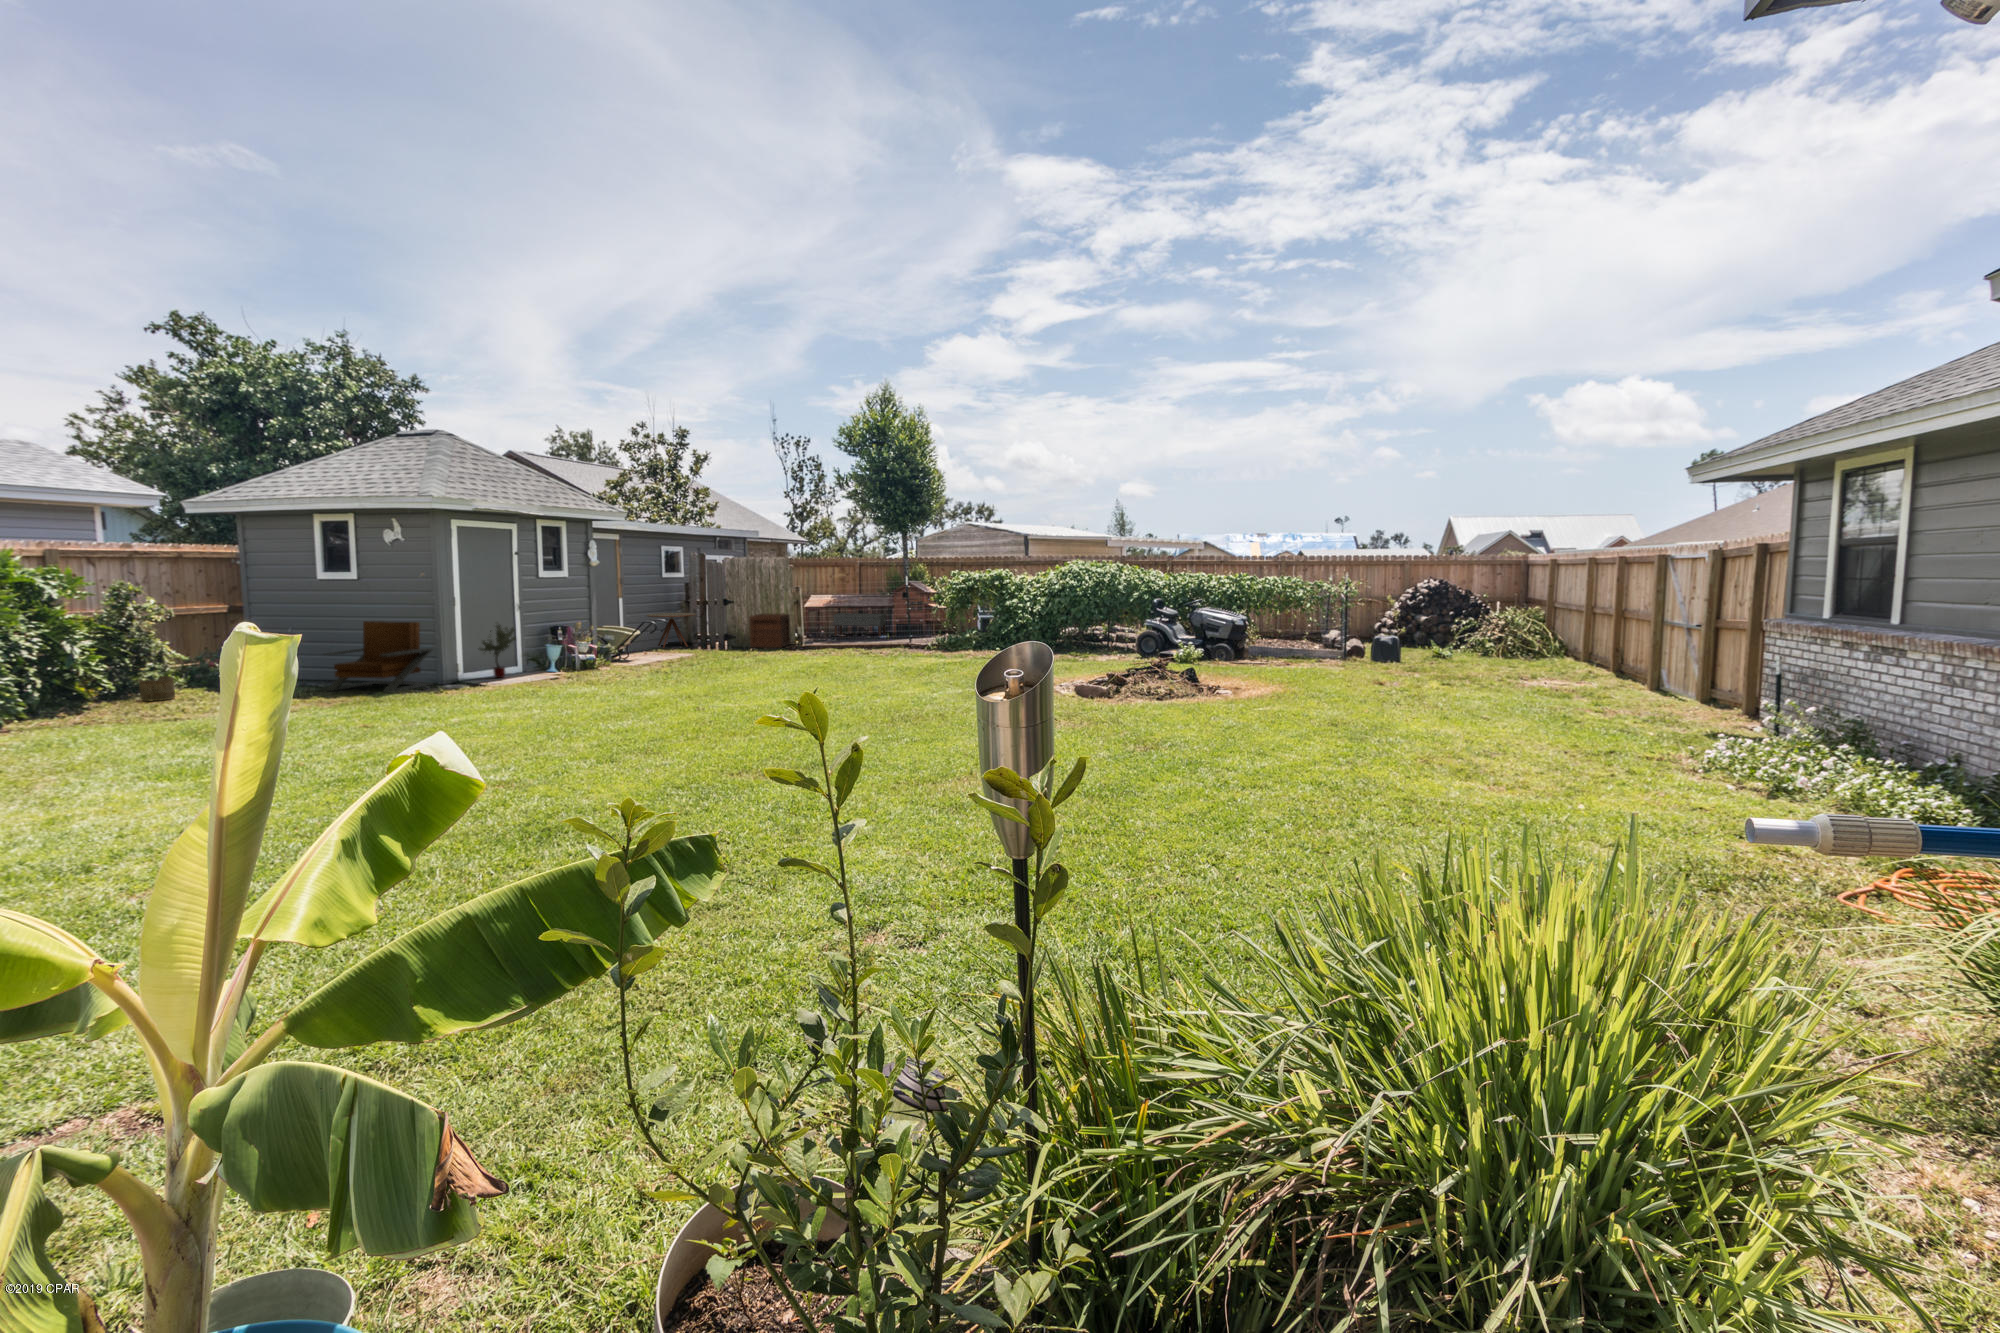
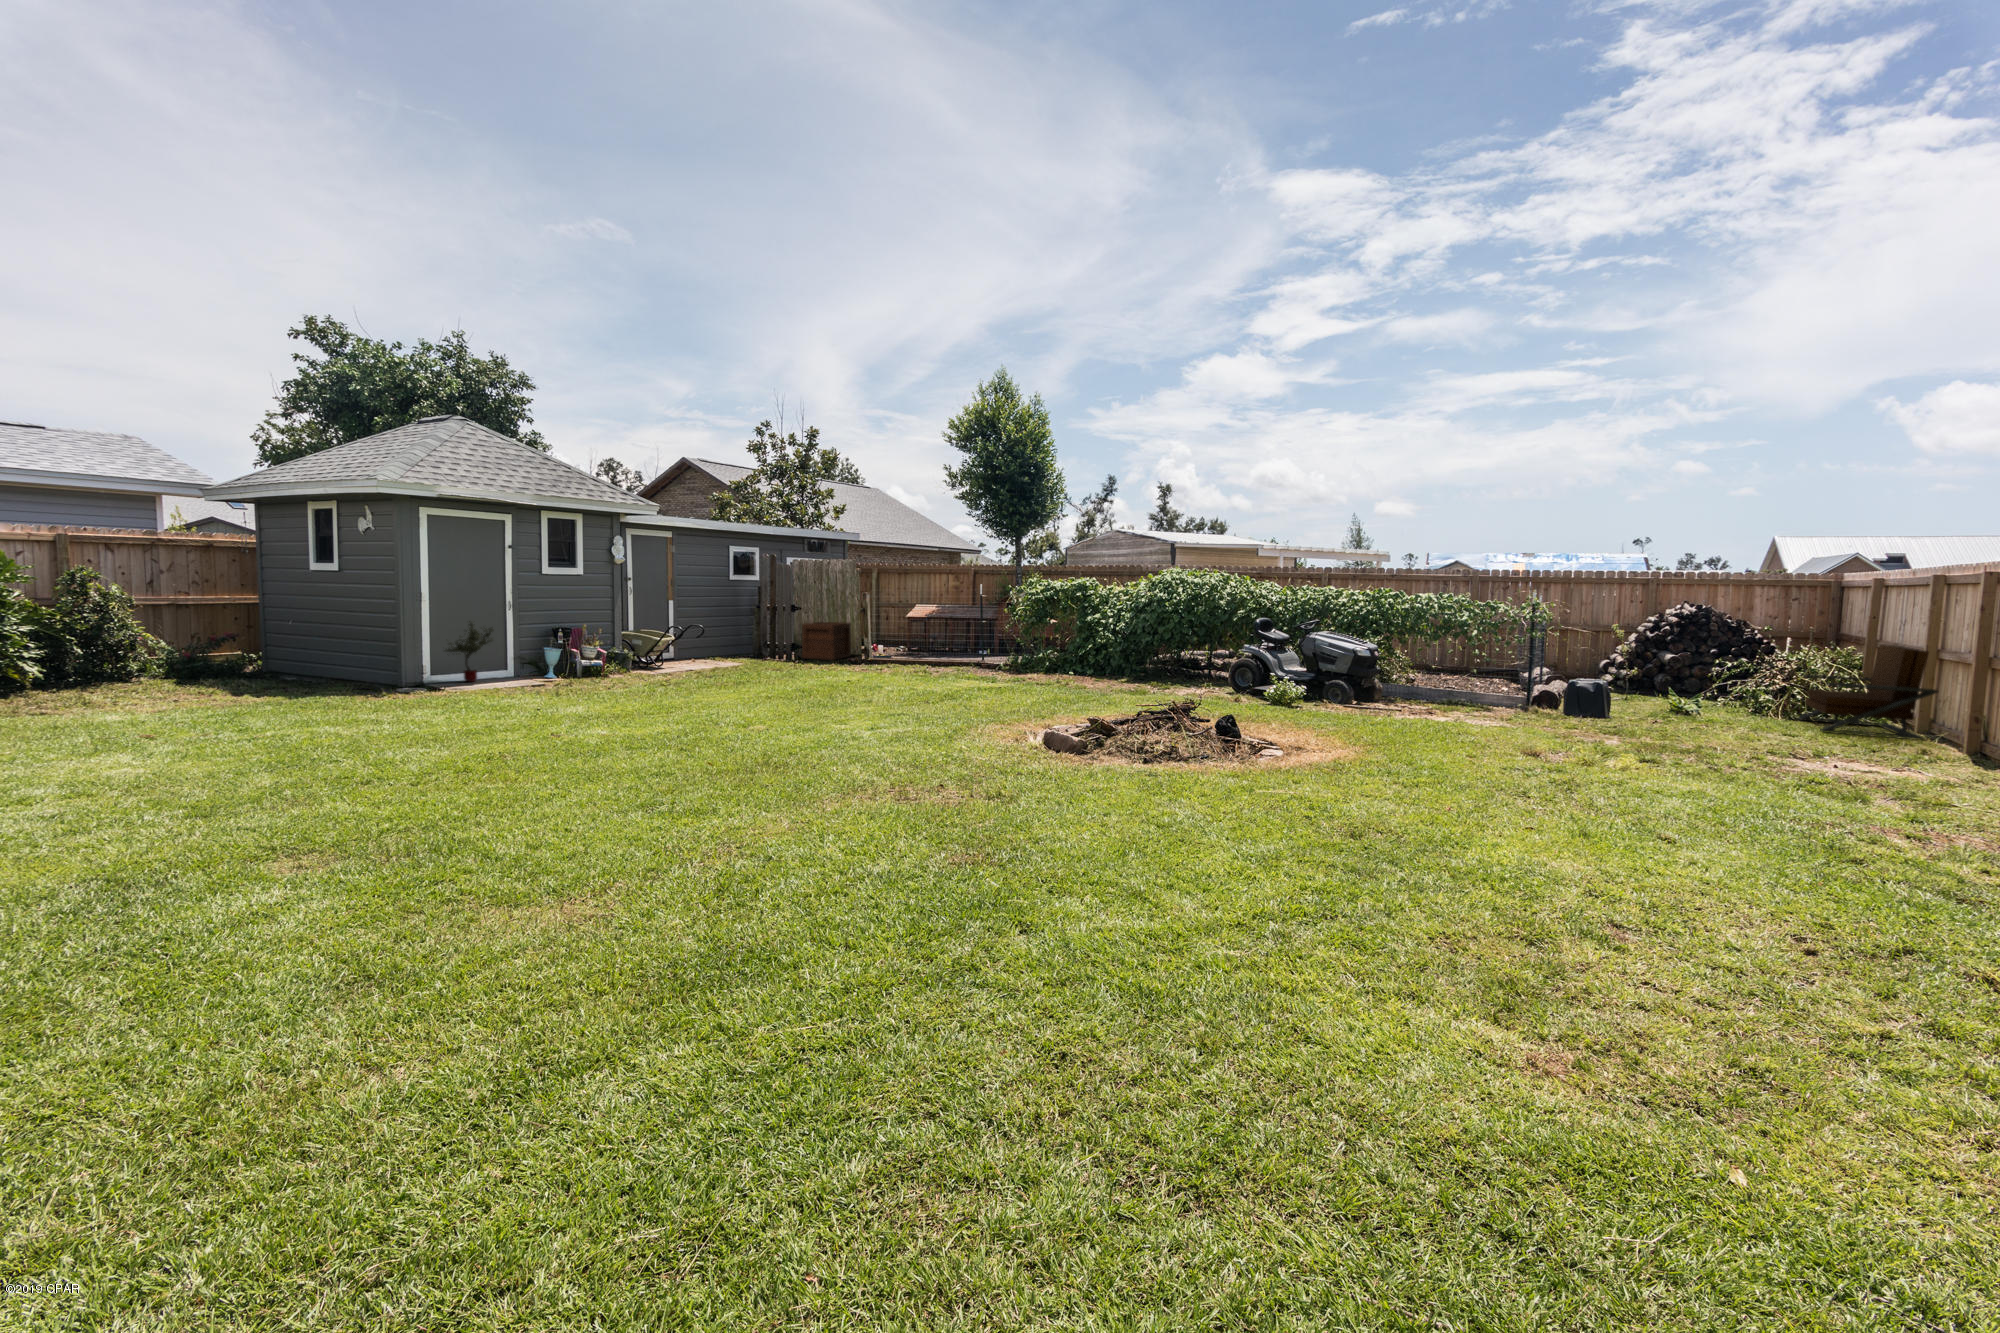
round table: present [646,613,696,648] -> none [705,618,758,655]
bench: present [833,613,886,637] -> none [917,624,975,652]
lounge chair: present [324,621,433,693] -> present [1798,644,1938,740]
wooden bucket: present [138,676,175,701] -> none [85,665,128,692]

